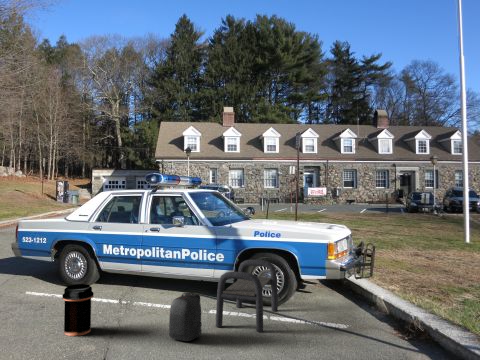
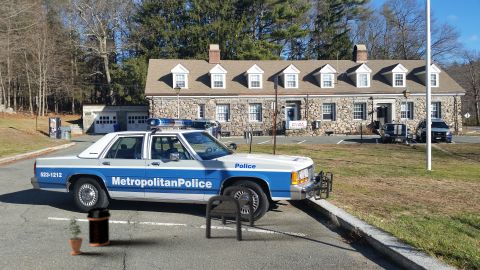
backpack: present [169,292,202,341] -> none [170,211,195,248]
potted plant: none [32,296,54,349] -> present [69,219,83,255]

